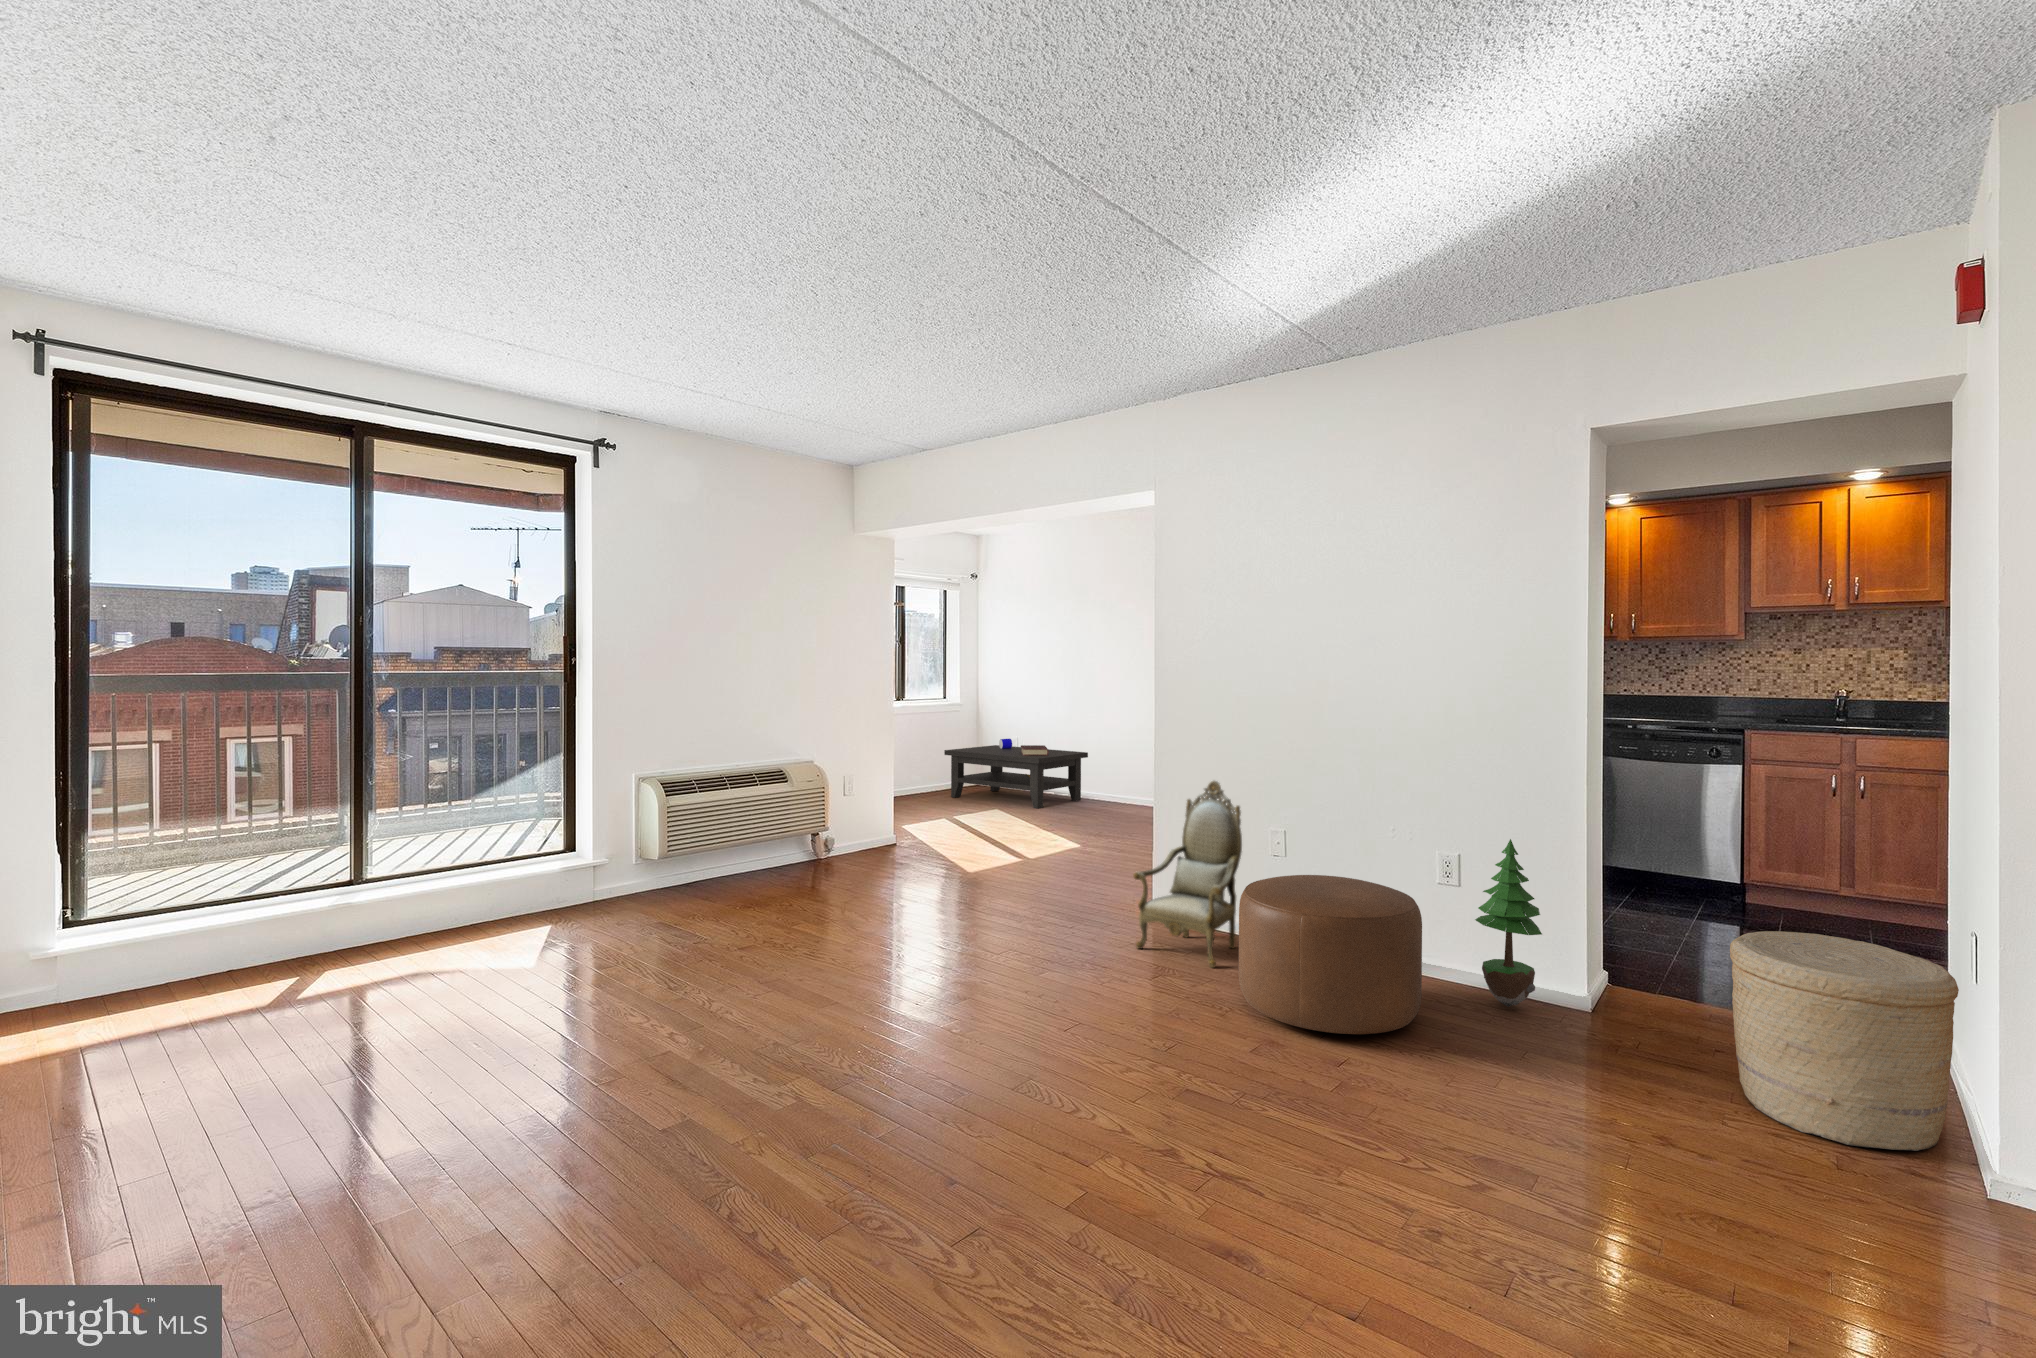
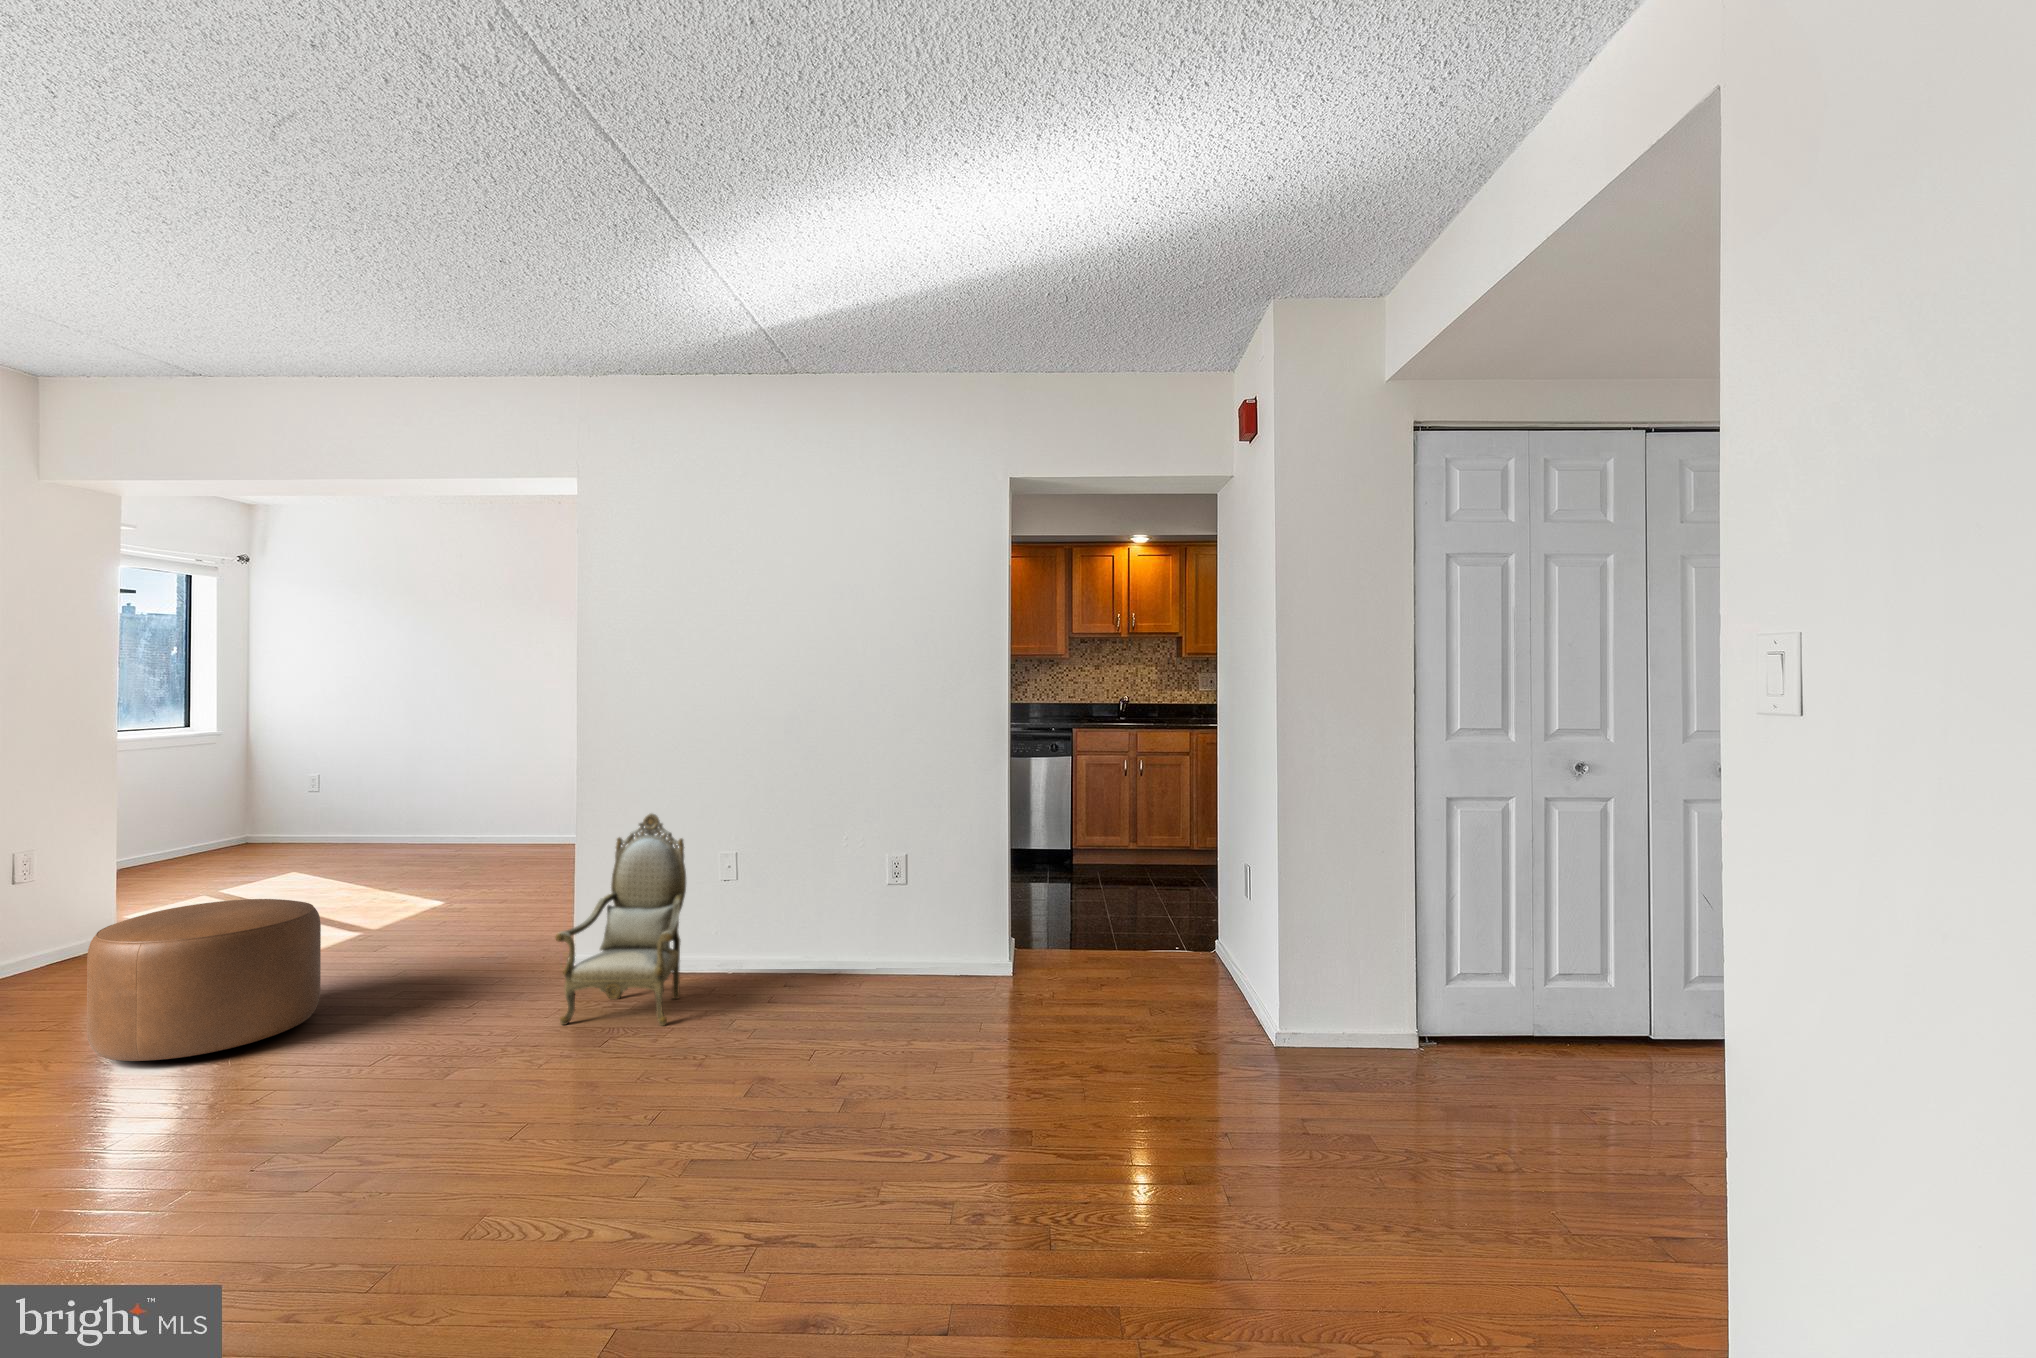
coffee table: present [944,739,1088,809] -> none [166,786,413,877]
potted tree: present [1475,839,1542,1007] -> none [925,840,981,995]
ottoman: present [1239,875,1422,1034] -> present [87,899,321,1061]
woven basket: present [1730,931,1959,1151] -> none [1123,885,1252,1040]

